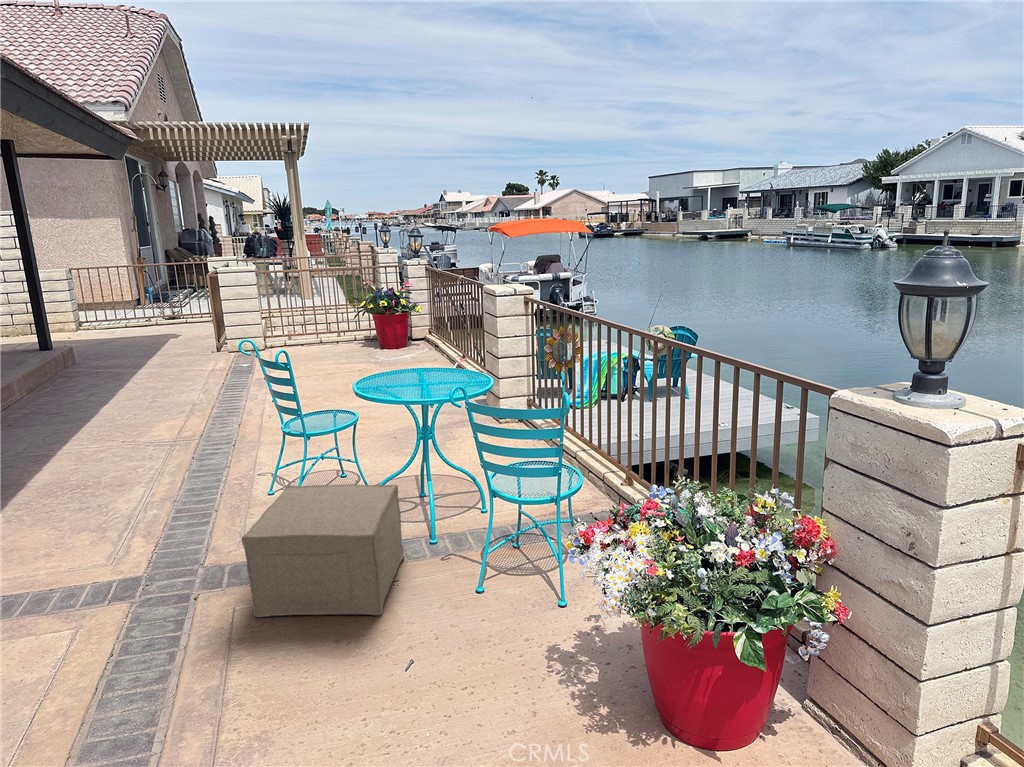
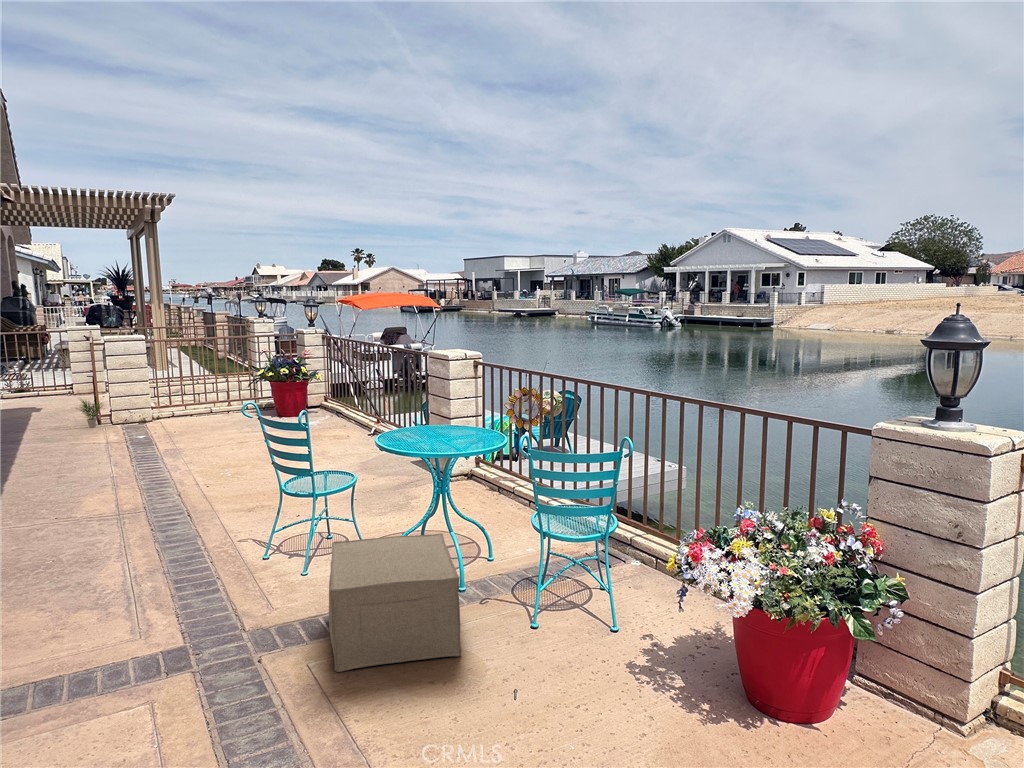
potted plant: none [193,326,221,356] -> present [76,400,102,427]

